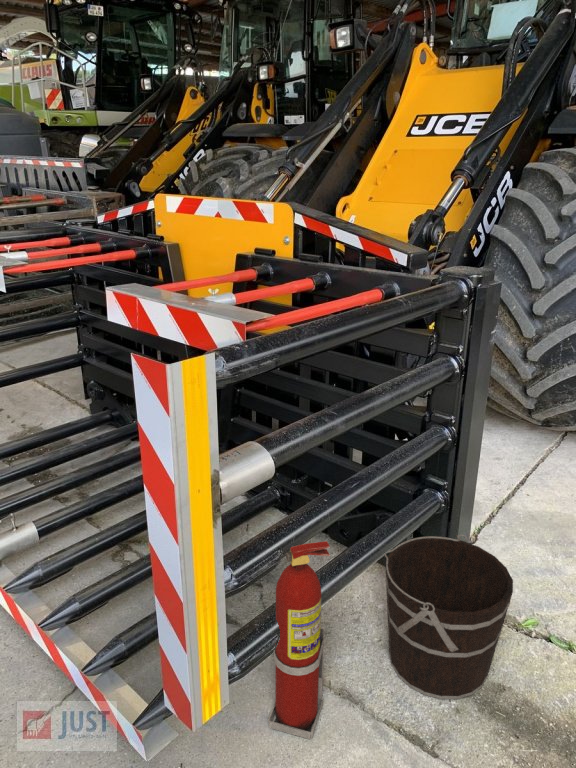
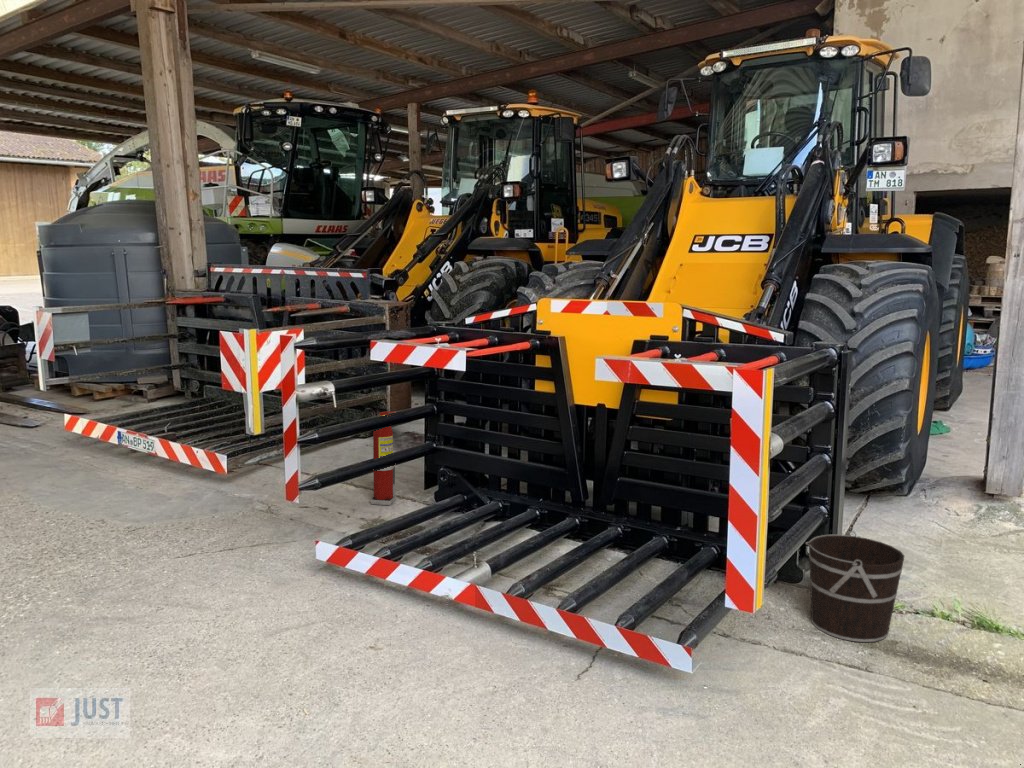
fire extinguisher: present [268,541,330,739] -> present [370,411,396,505]

